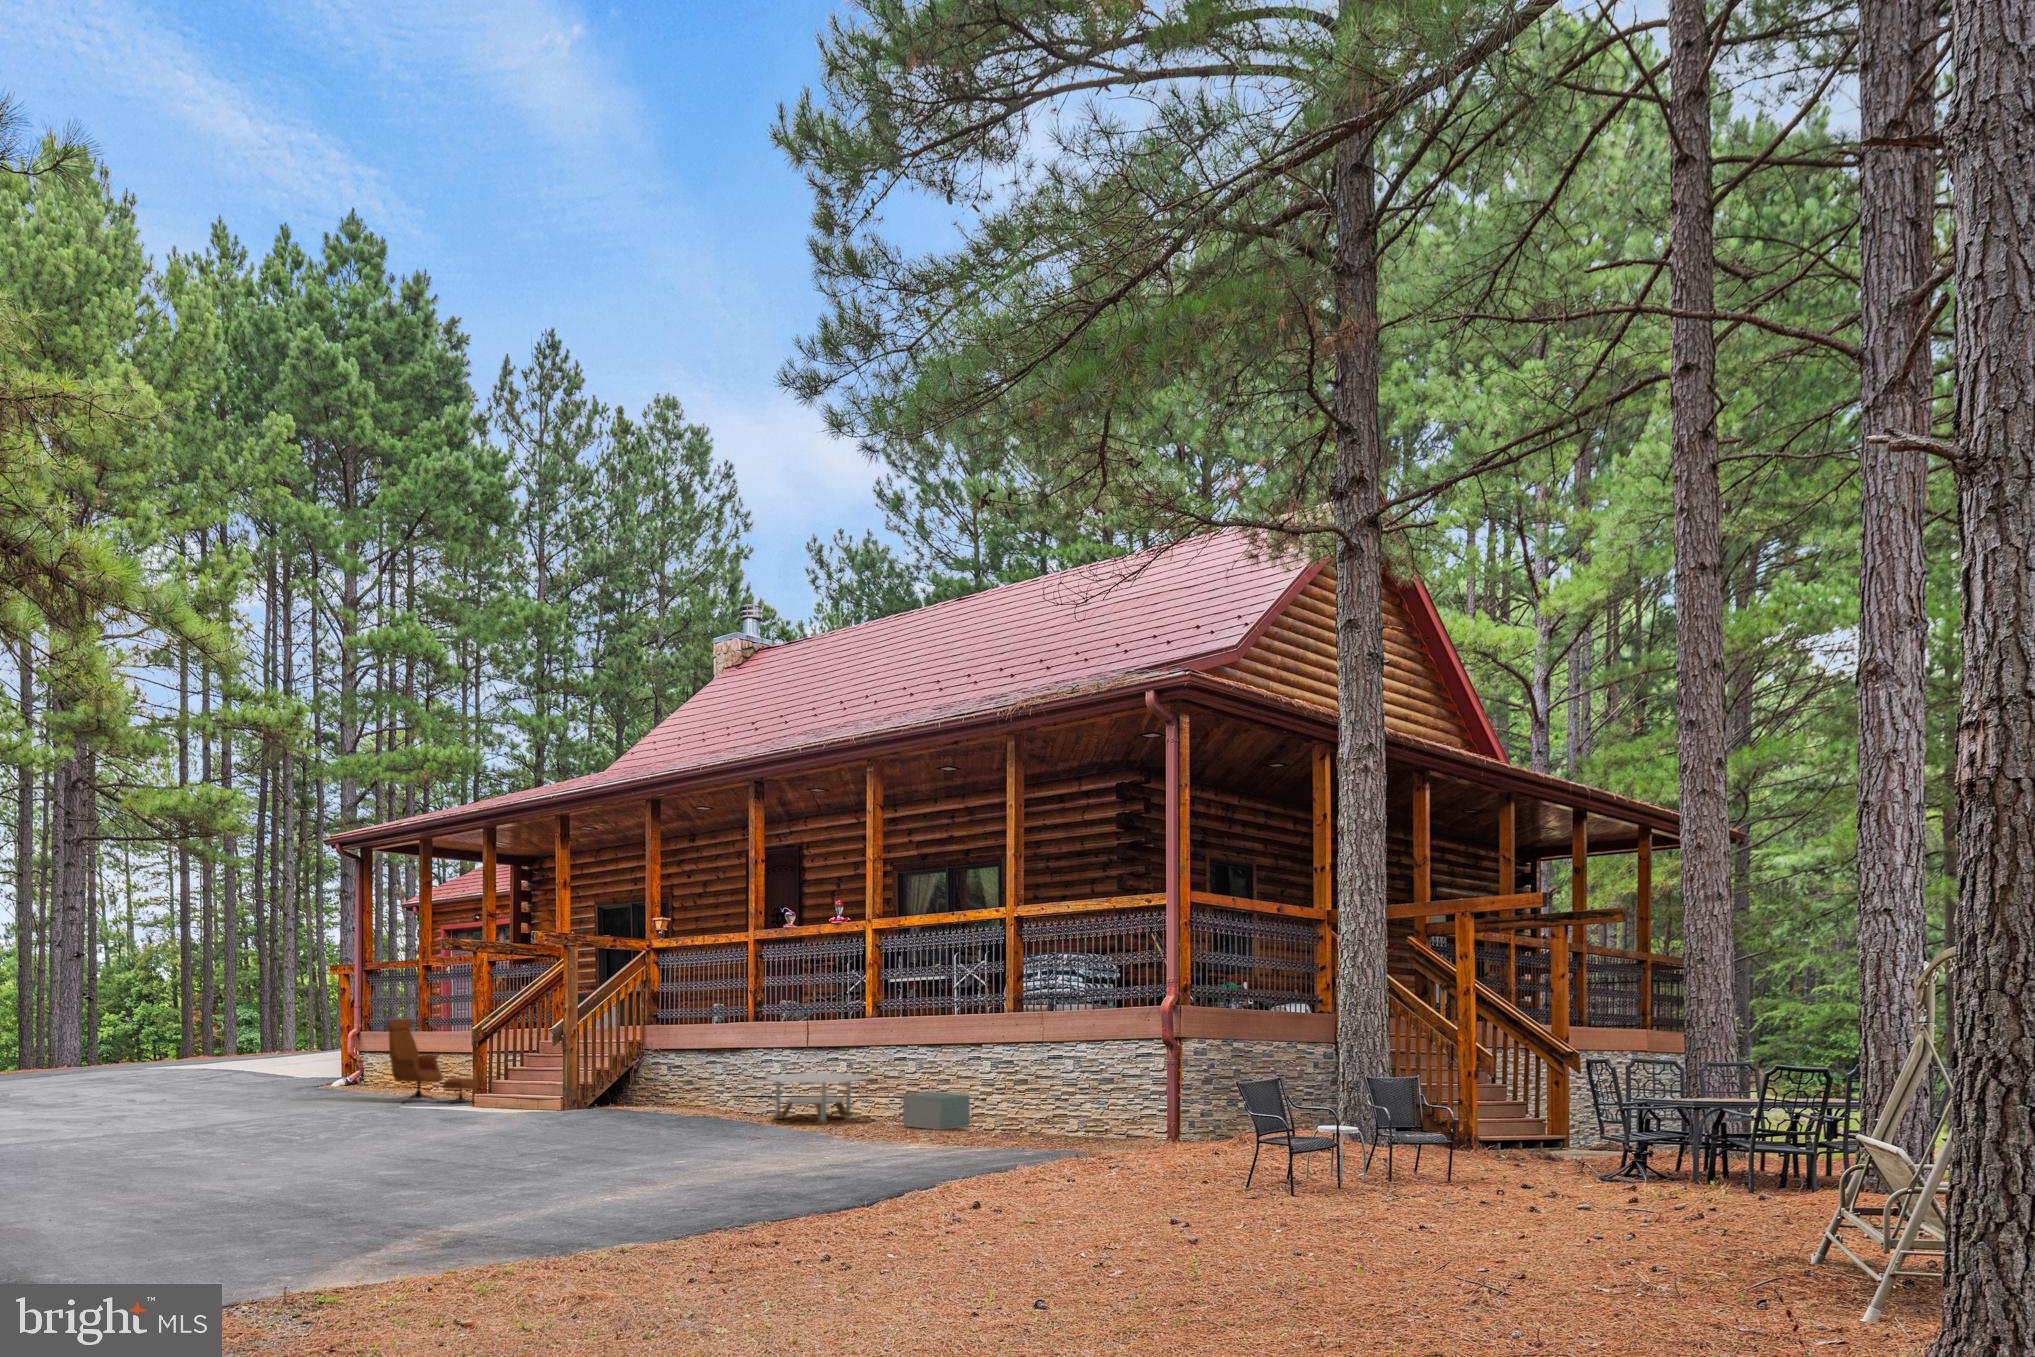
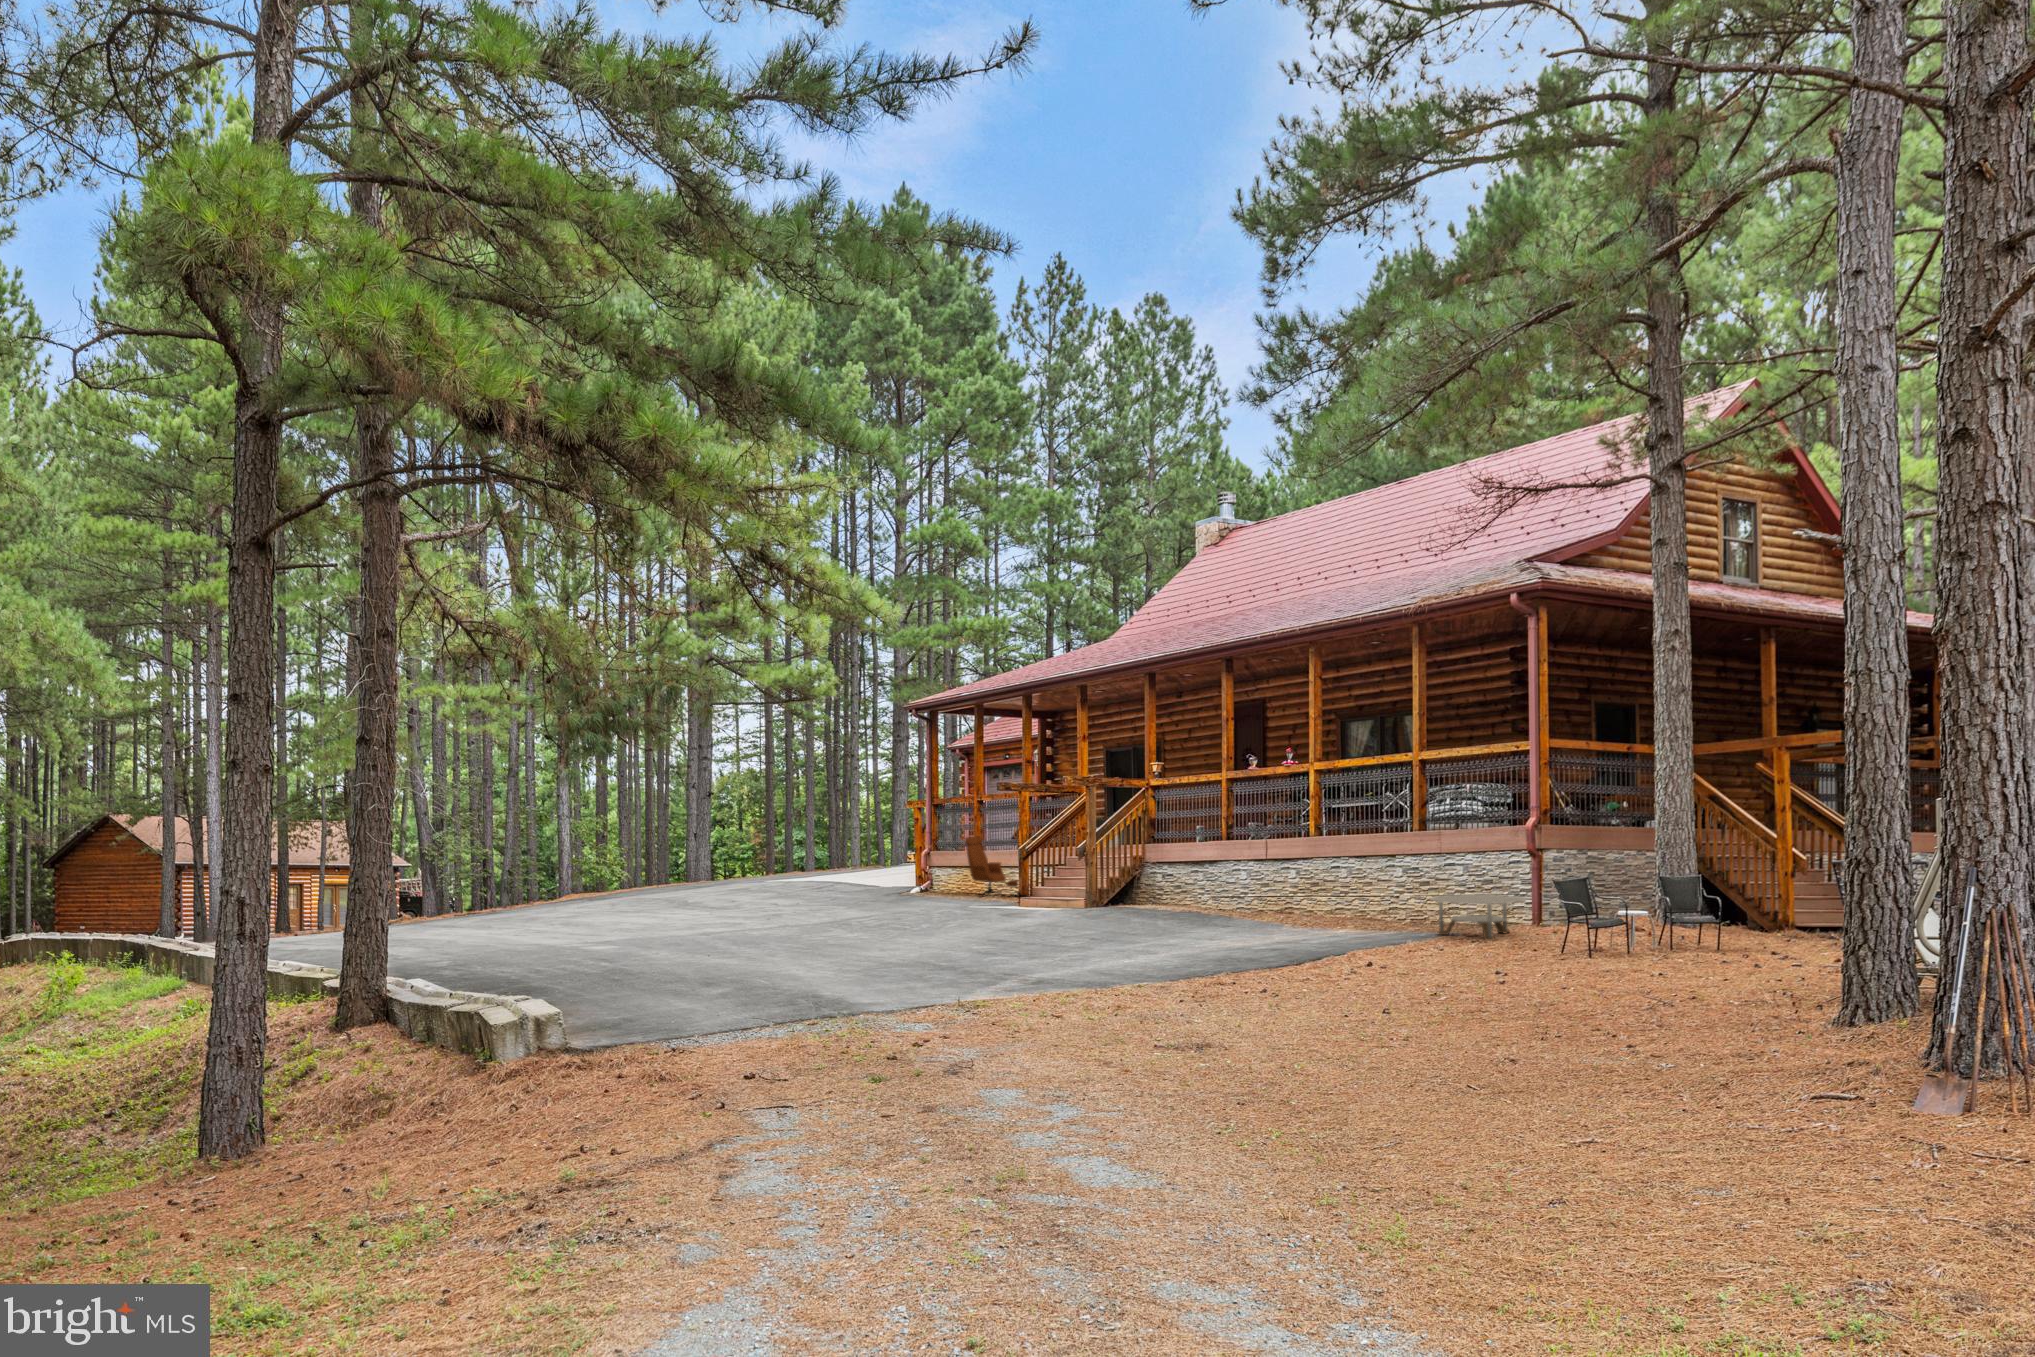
round table: present [767,1073,867,1124] -> present [1432,894,1525,941]
storage box: present [903,1091,970,1130] -> none [1335,893,1388,922]

